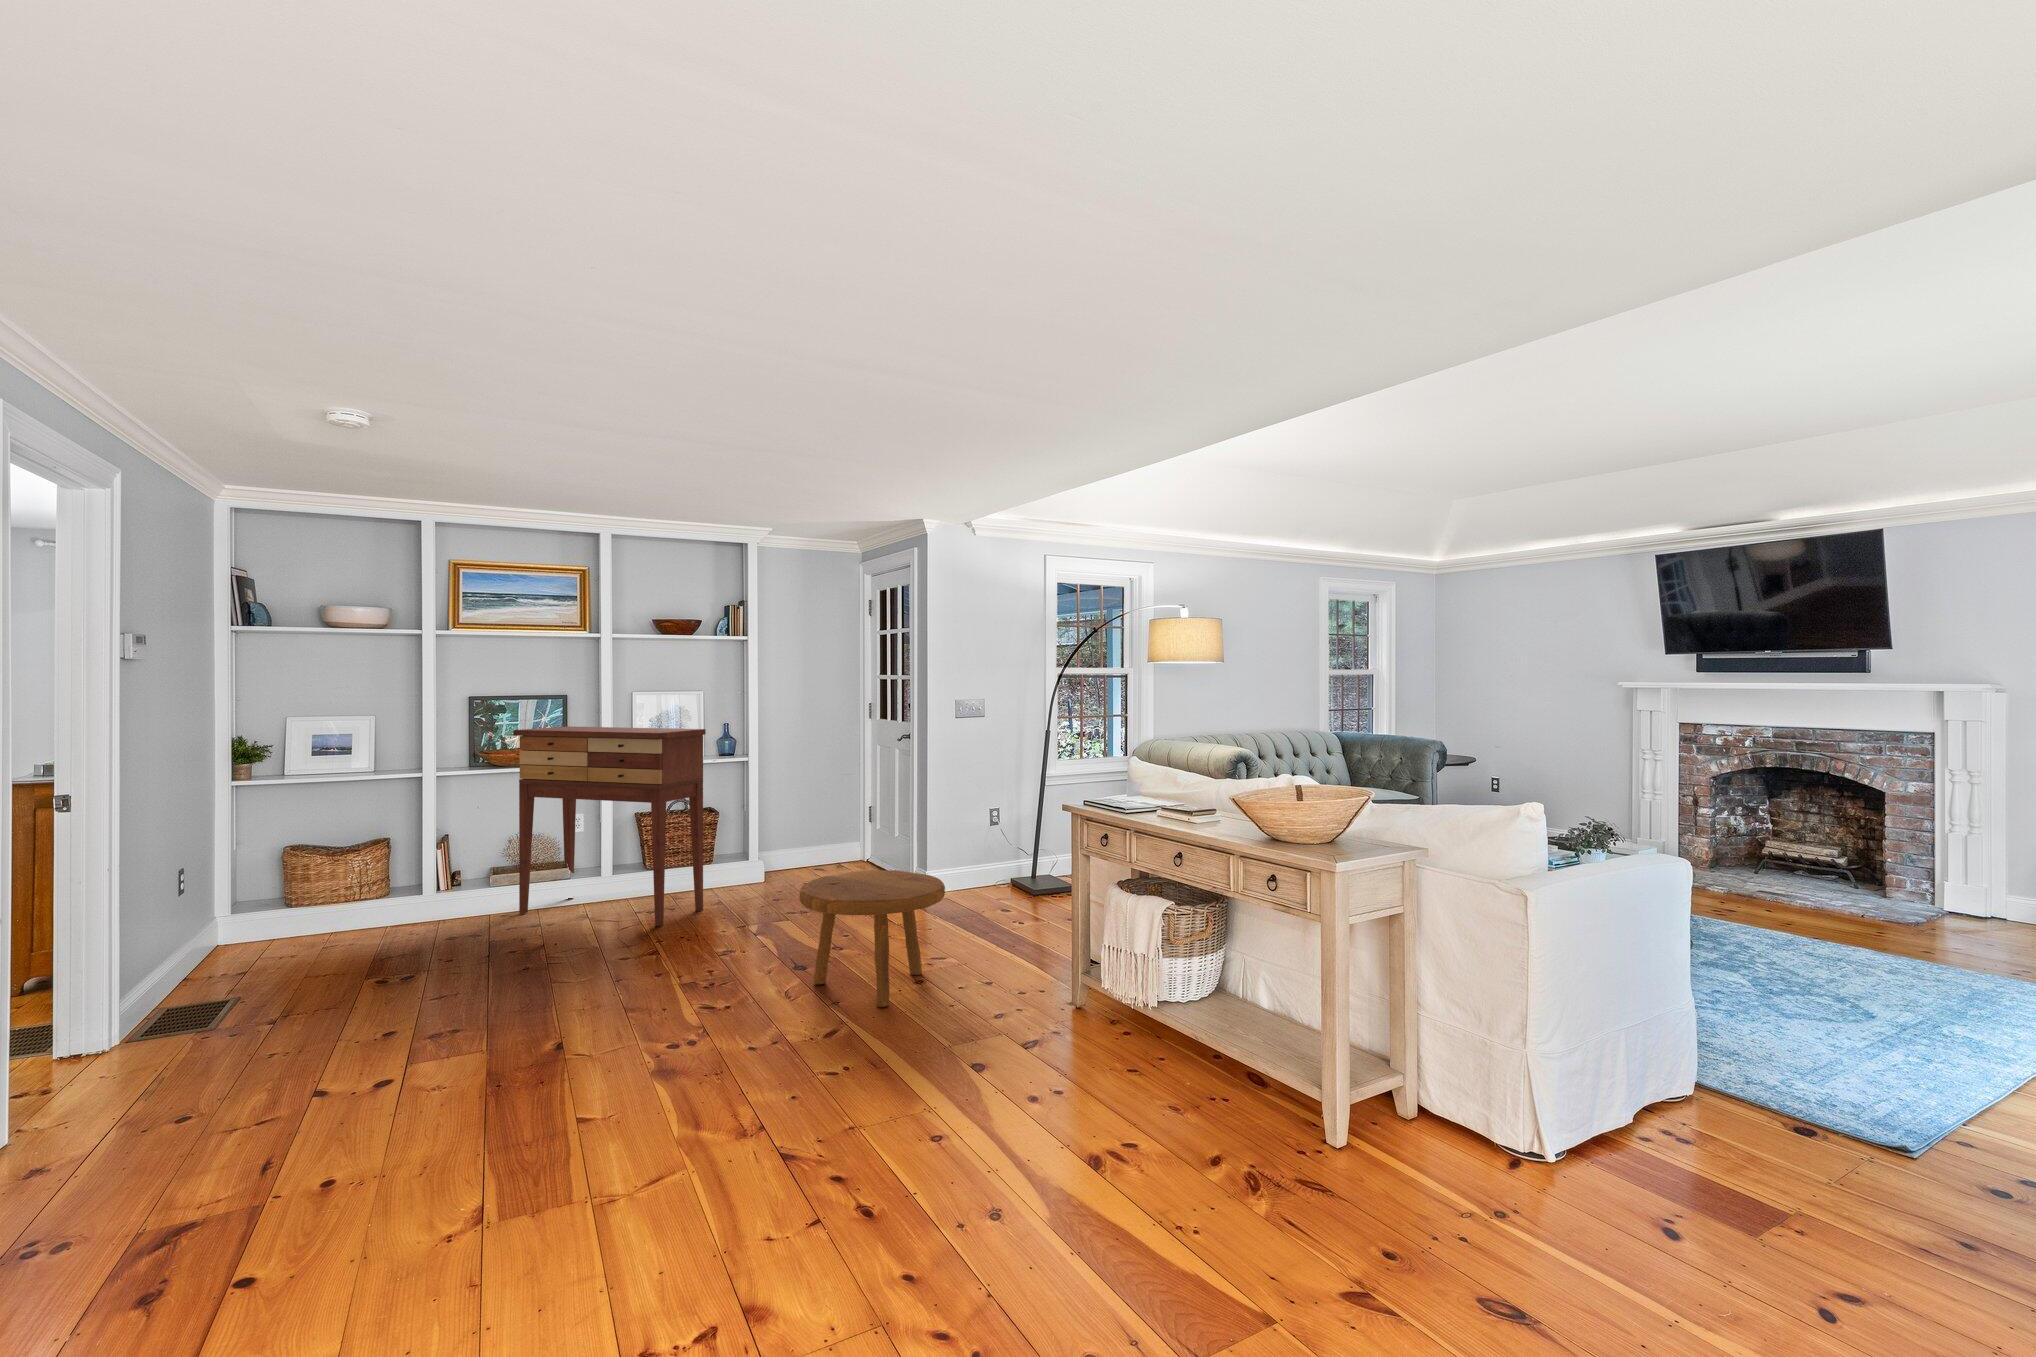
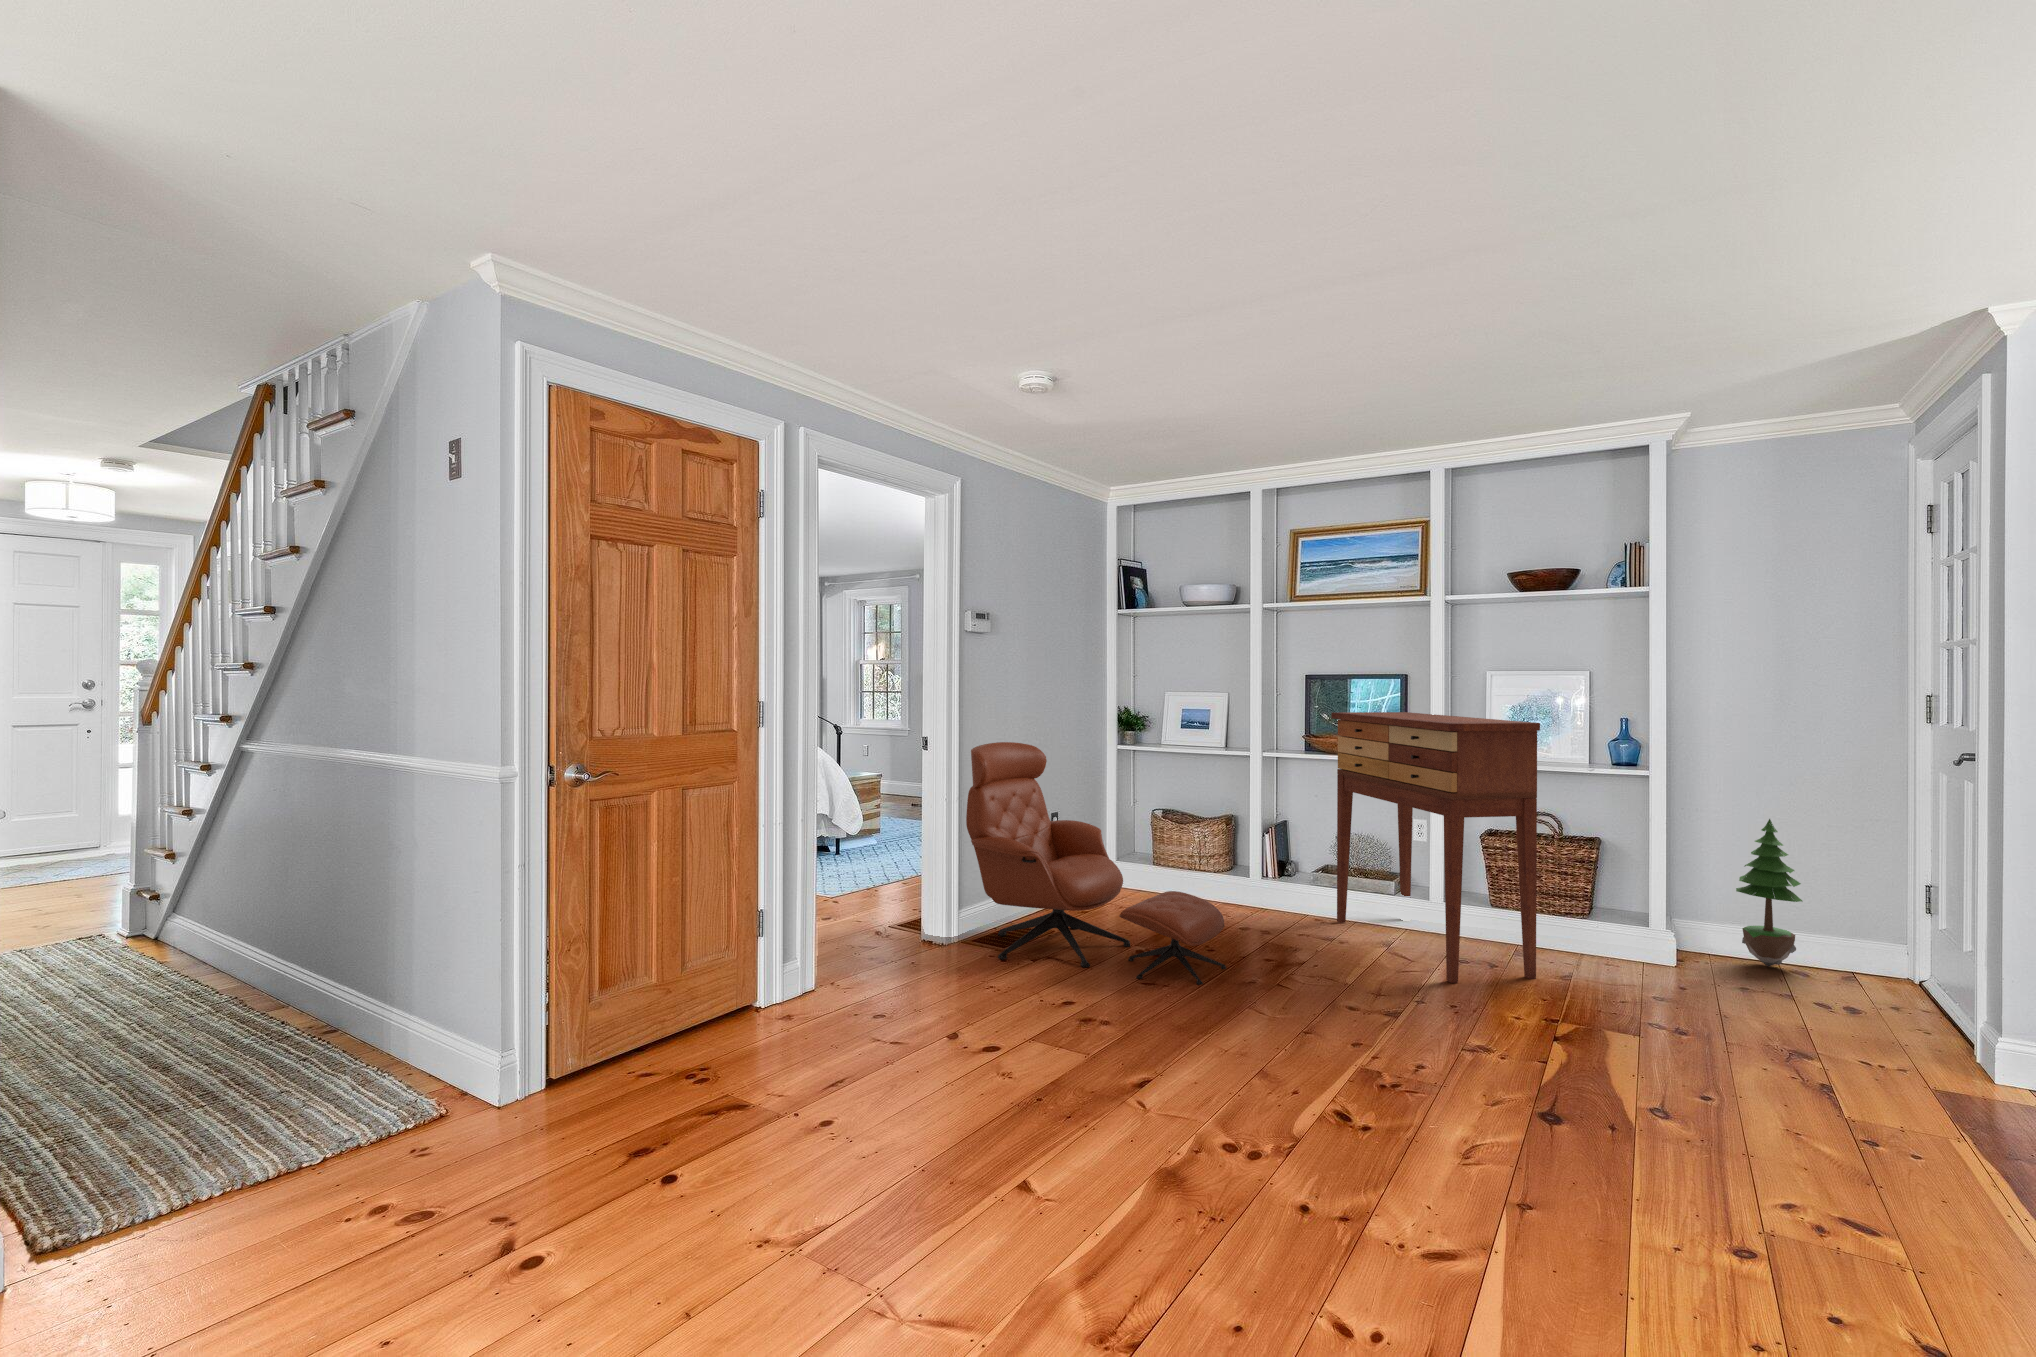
potted tree: none [786,781,819,873] -> present [1736,819,1802,967]
lounge chair: none [148,786,485,1030] -> present [966,742,1226,985]
footstool: present [799,870,945,1007] -> none [1480,978,1800,1260]

